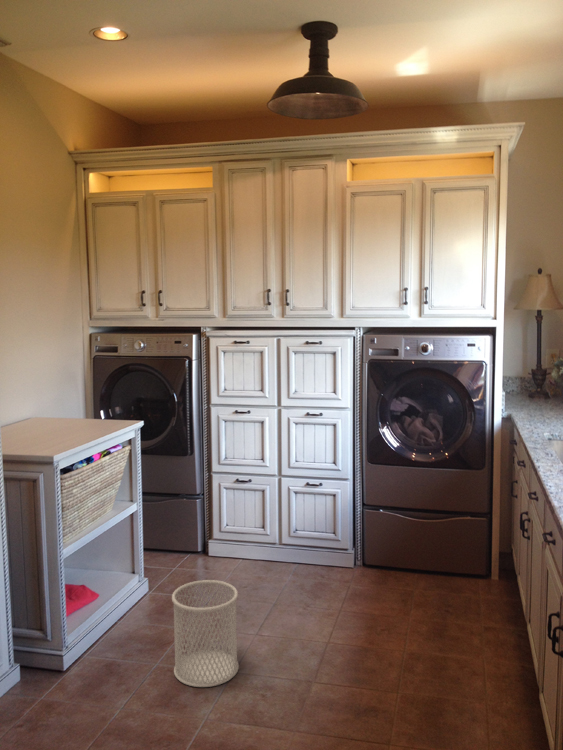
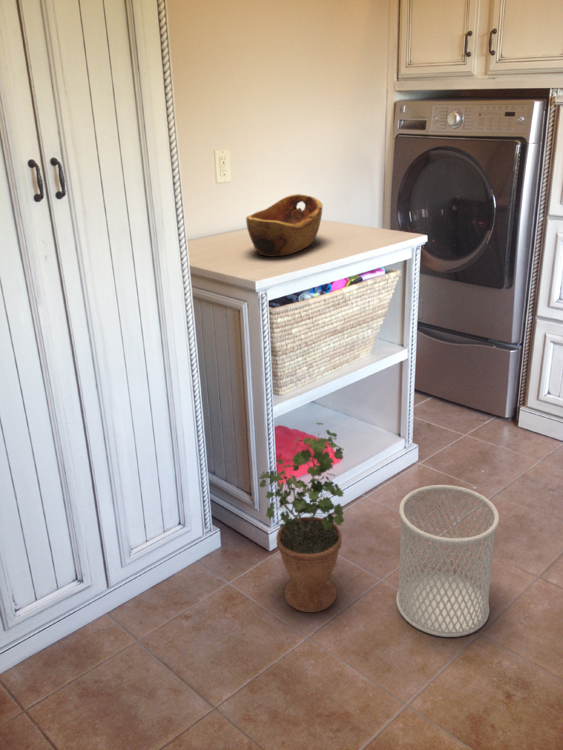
wooden bowl: none [21,398,73,442] -> present [246,194,322,256]
potted plant: none [70,550,136,705] -> present [259,423,344,612]

